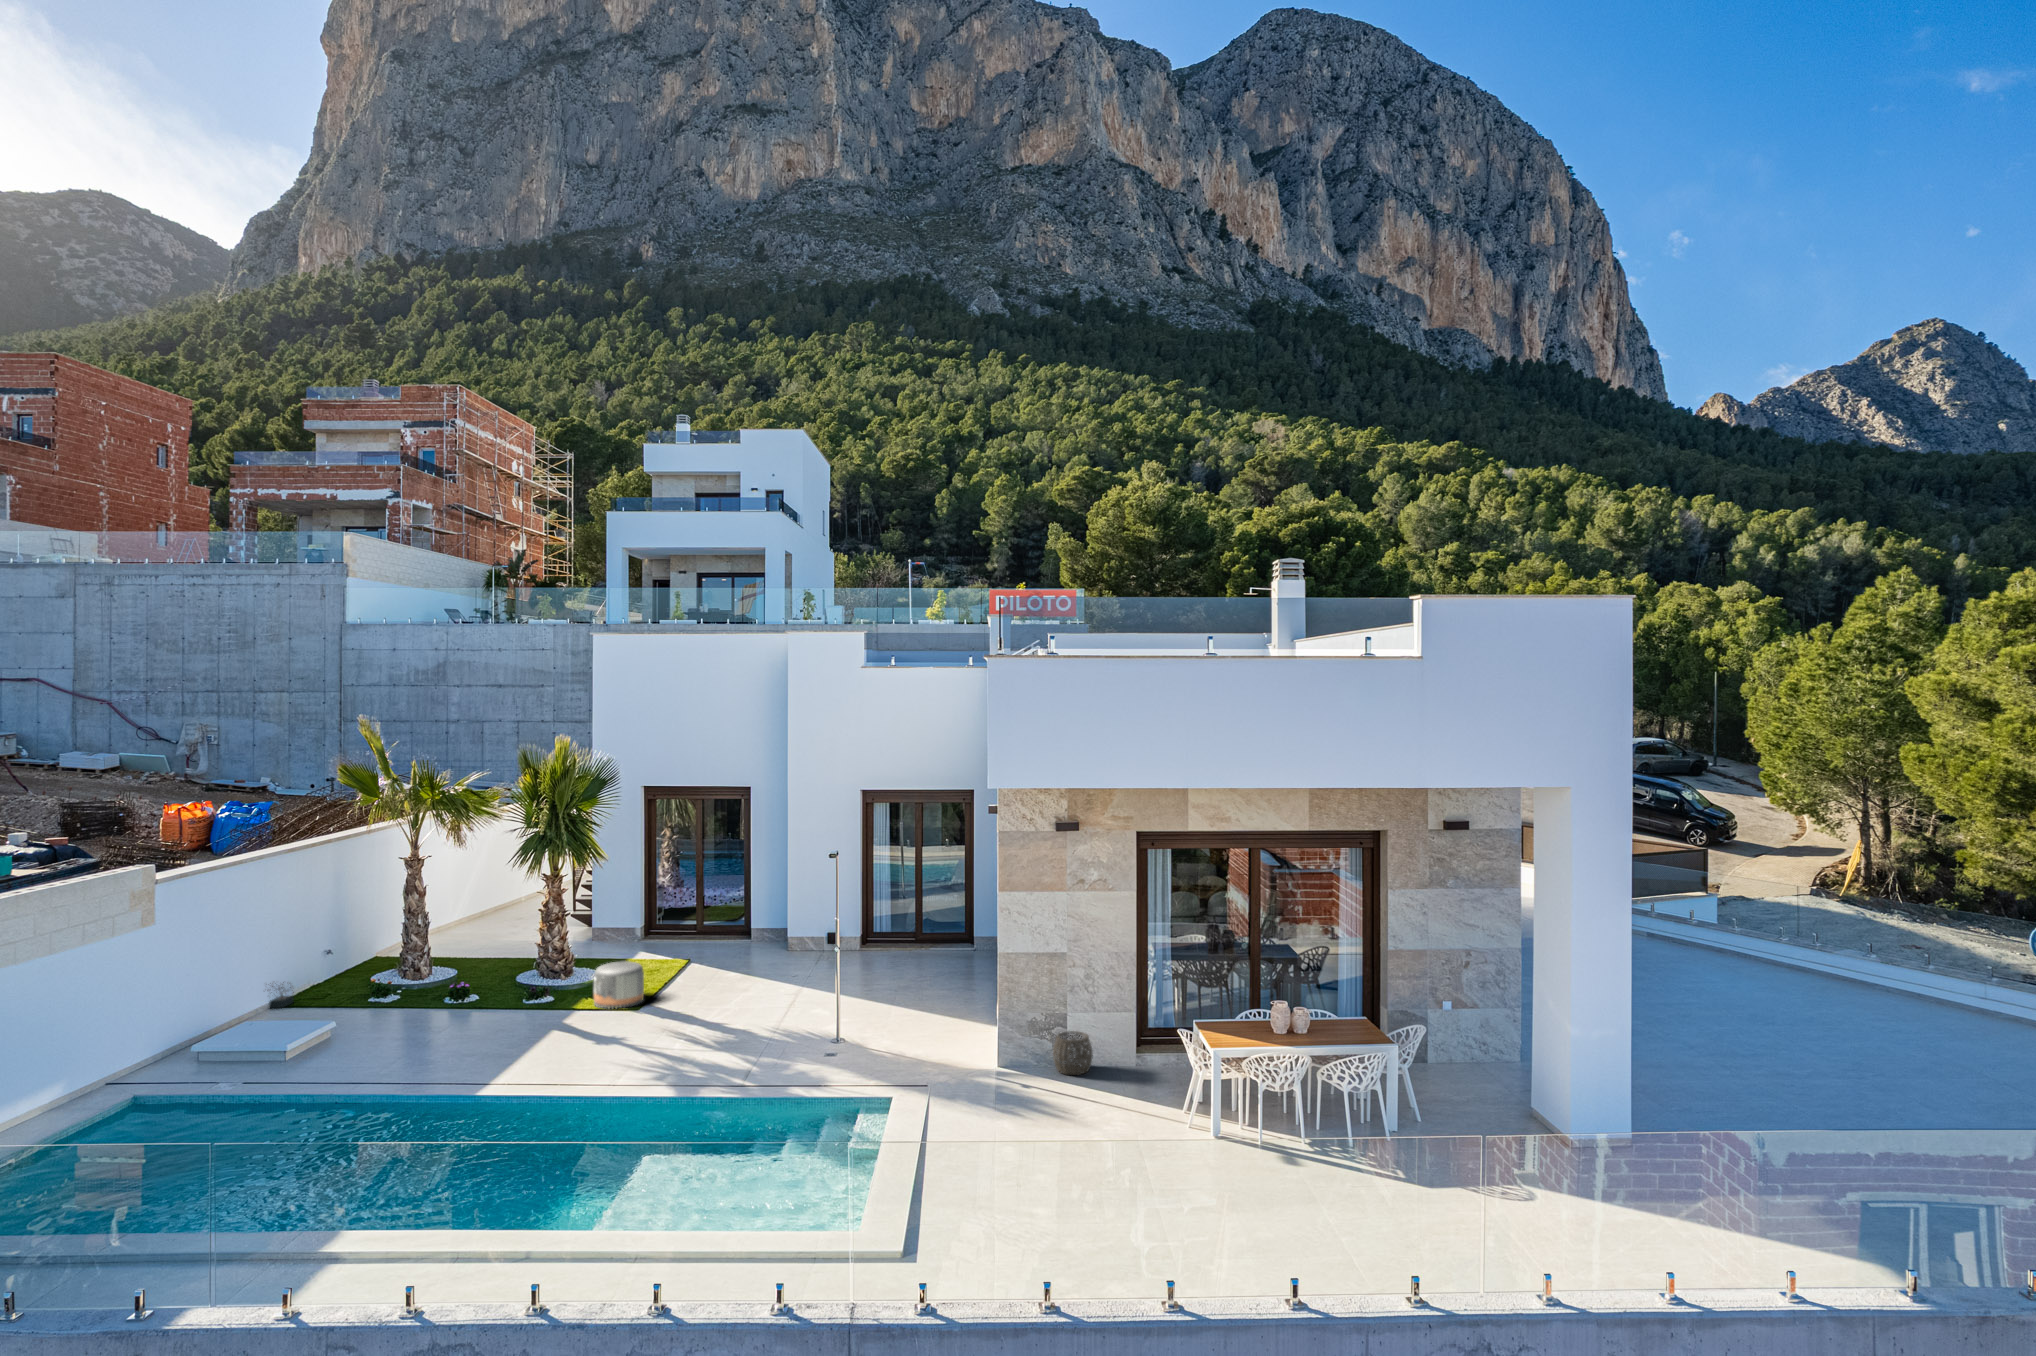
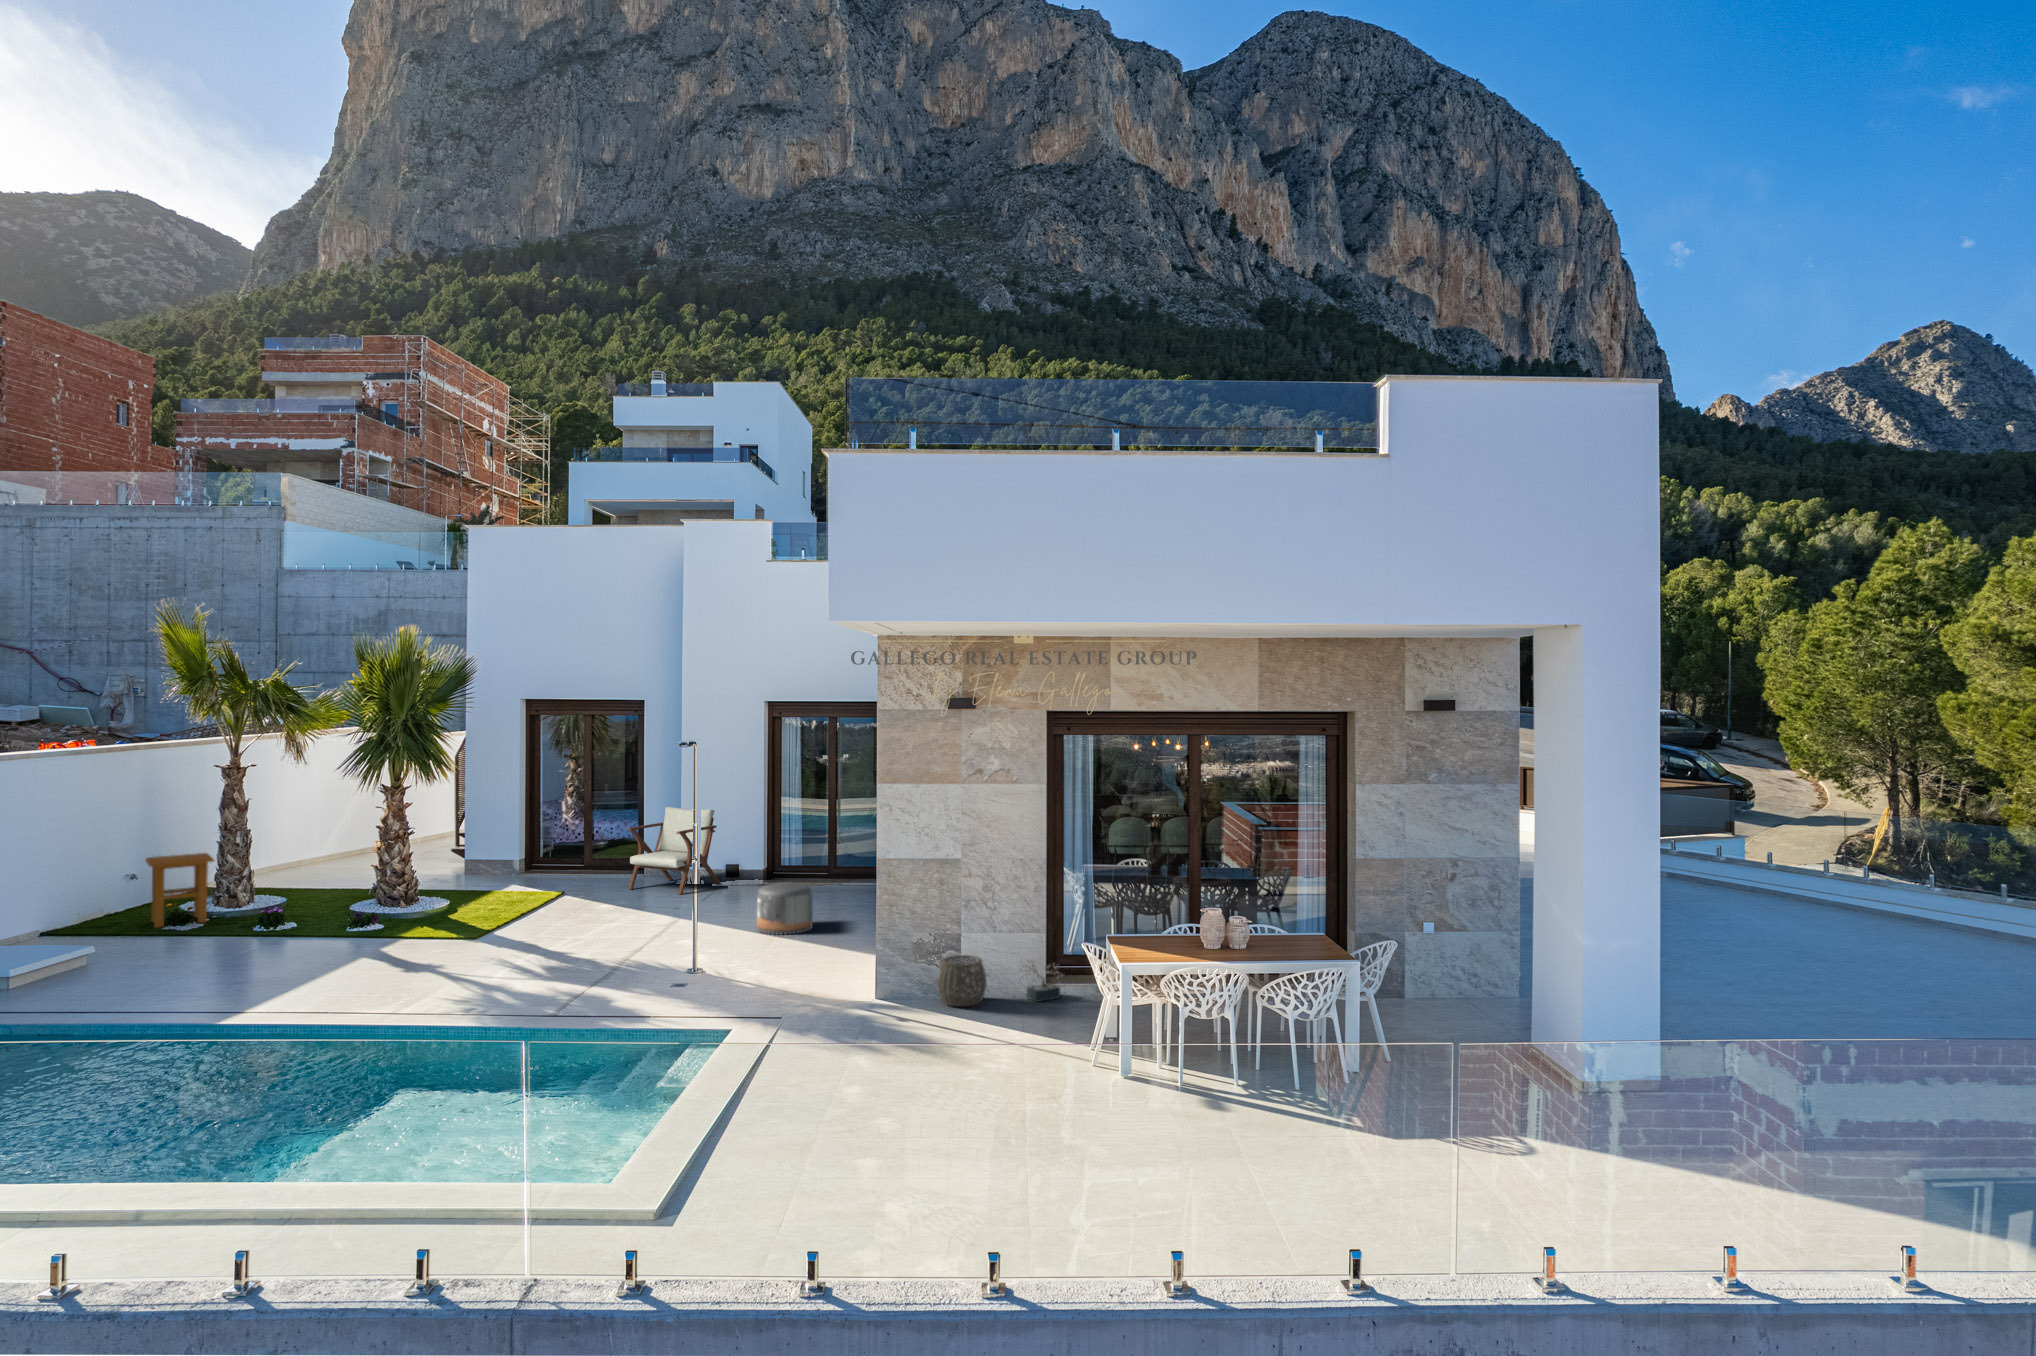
lounge chair: none [744,881,824,961] -> present [627,807,721,895]
side table: none [348,935,408,1003] -> present [146,853,214,928]
pouf: present [594,961,644,1008] -> present [757,882,813,934]
decorative plant: present [267,982,294,1008] -> present [1019,960,1060,1002]

